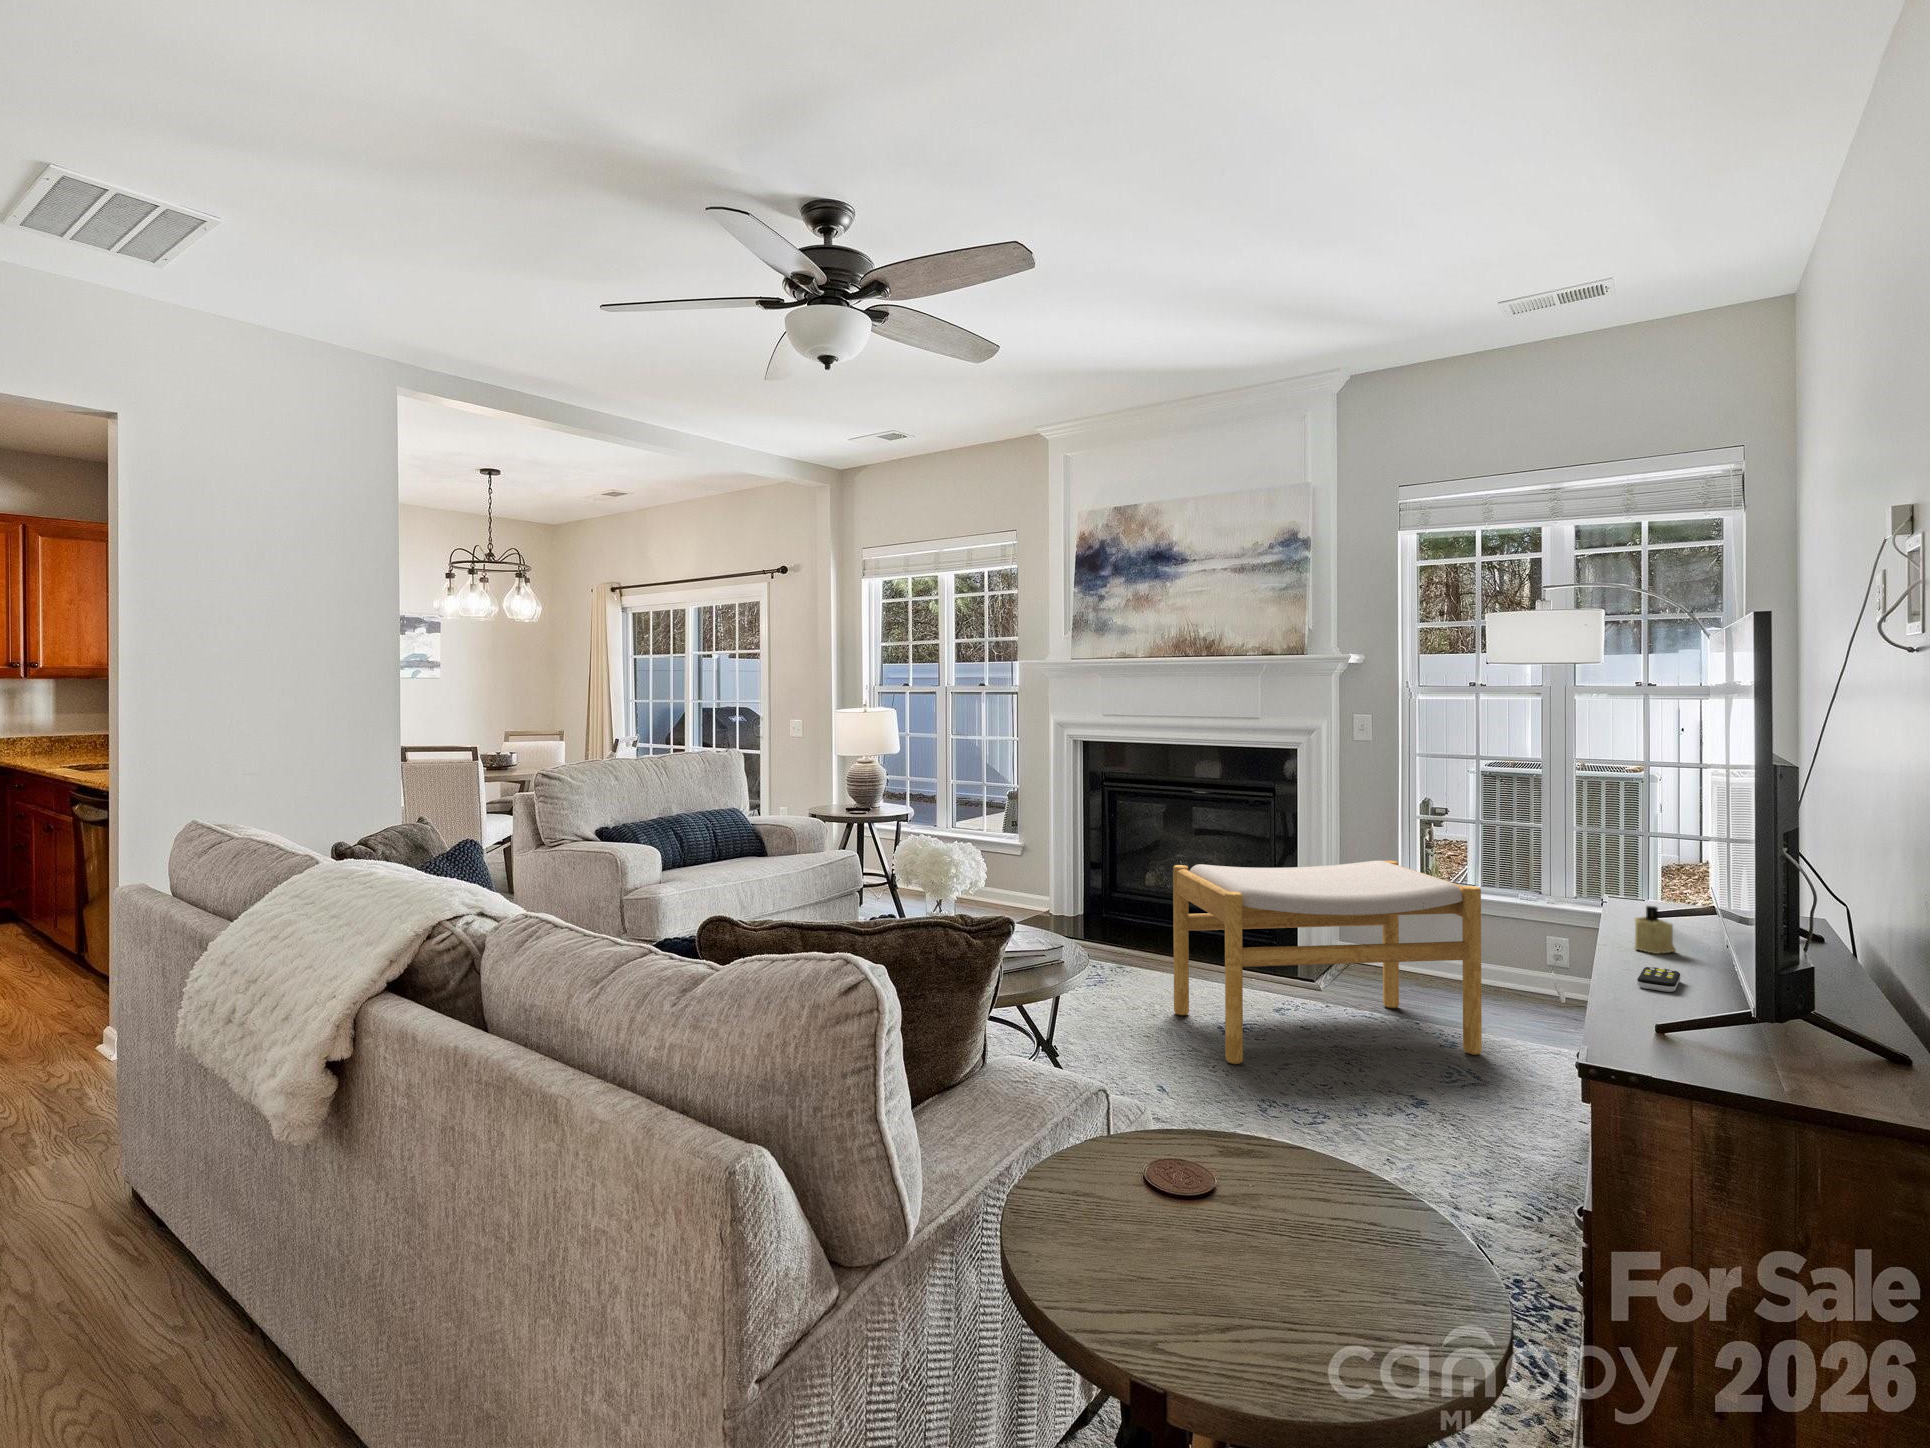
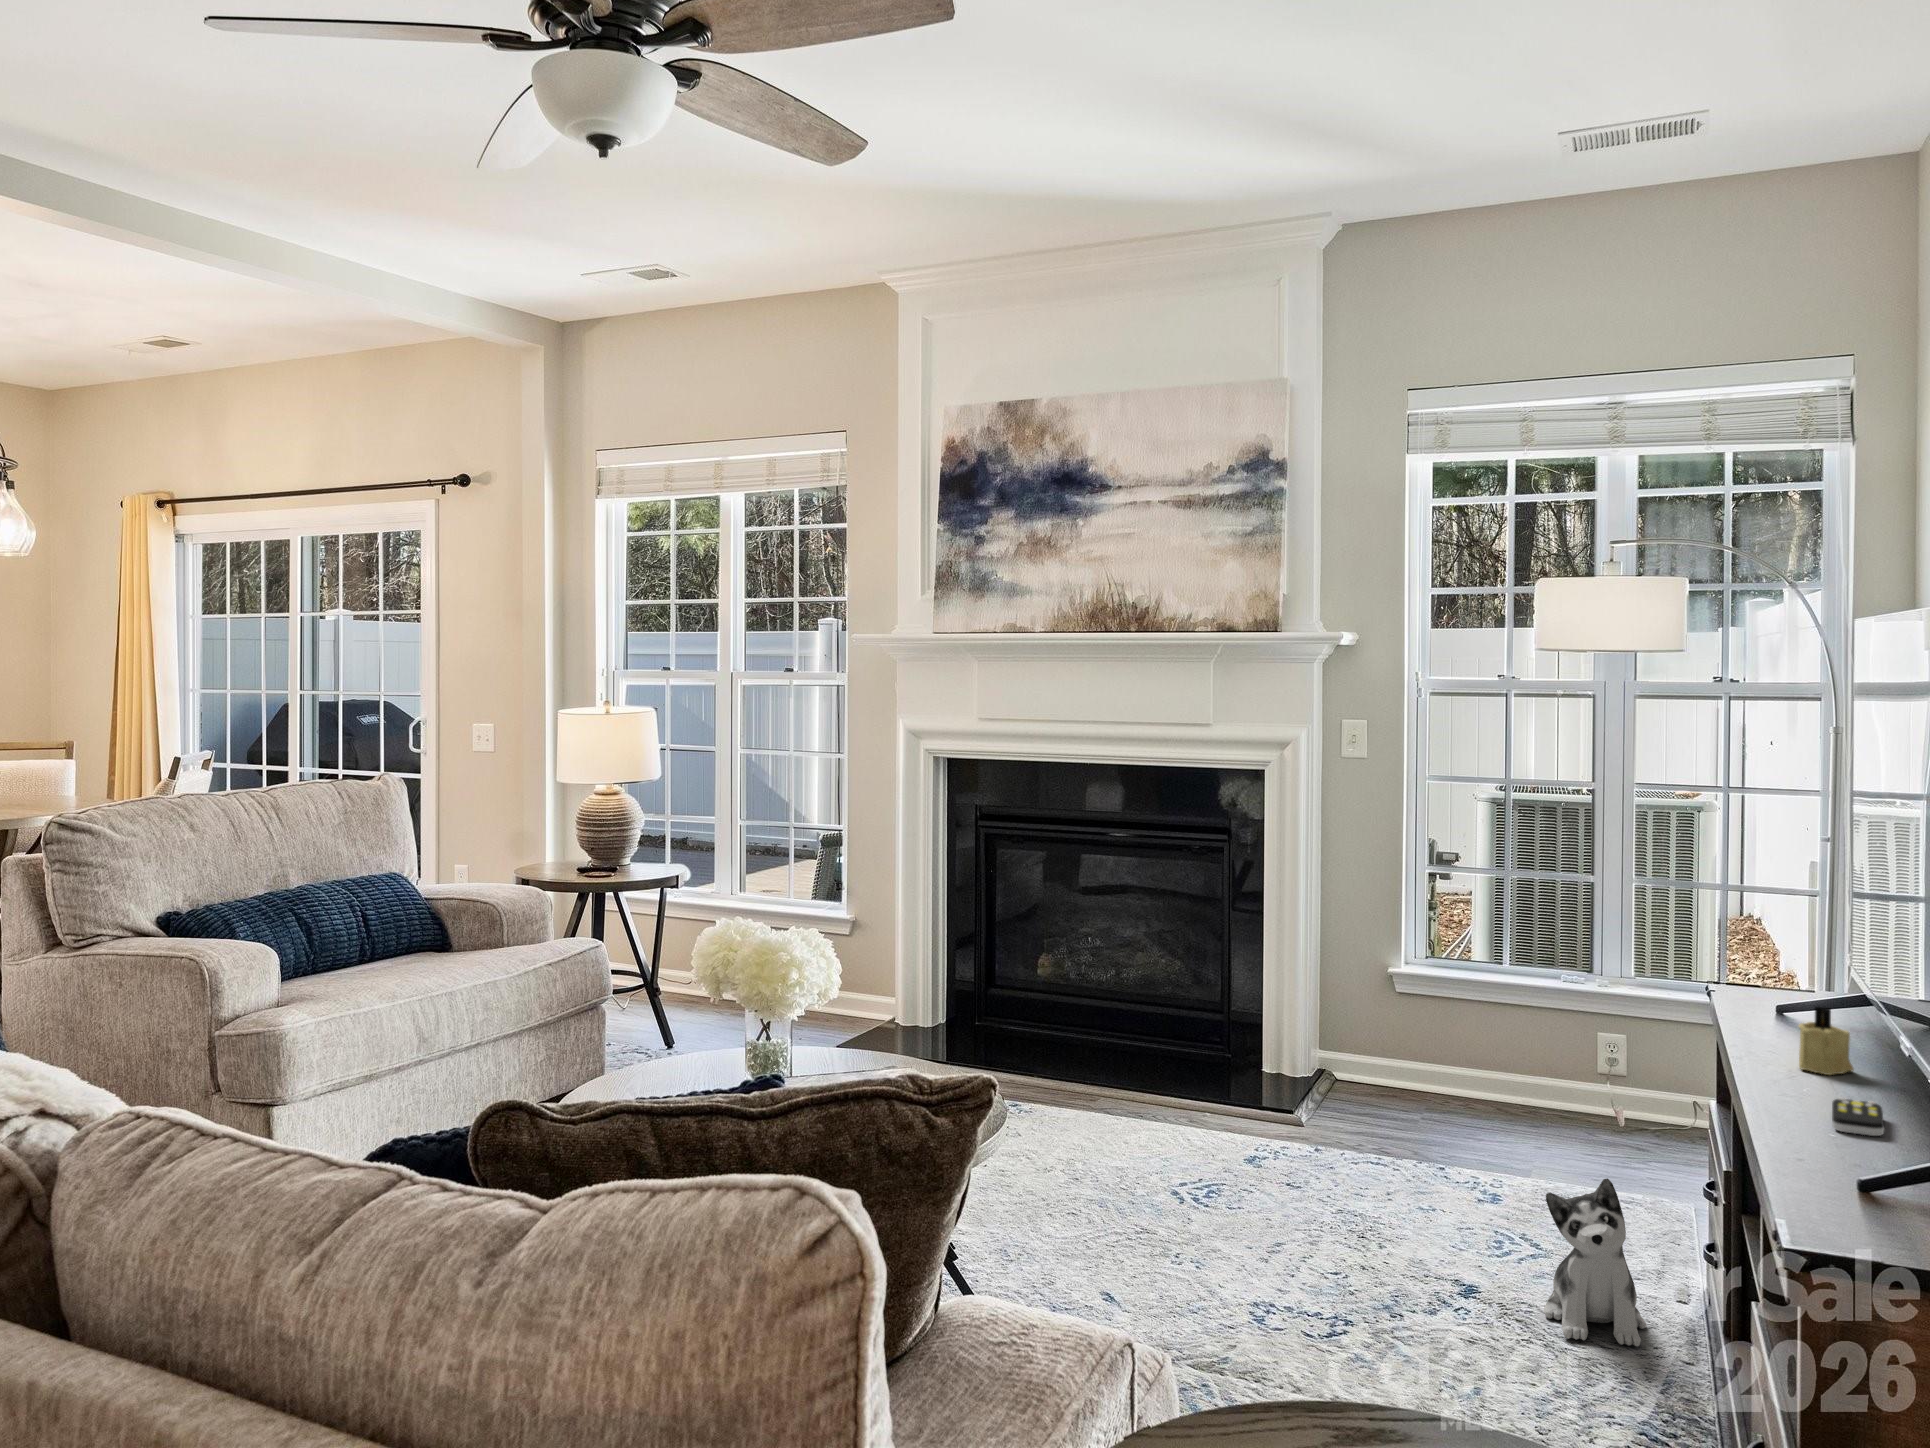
footstool: present [1173,860,1482,1064] -> none [1103,935,1541,1249]
plush toy: none [1469,1027,1546,1145] -> present [1544,1178,1646,1346]

